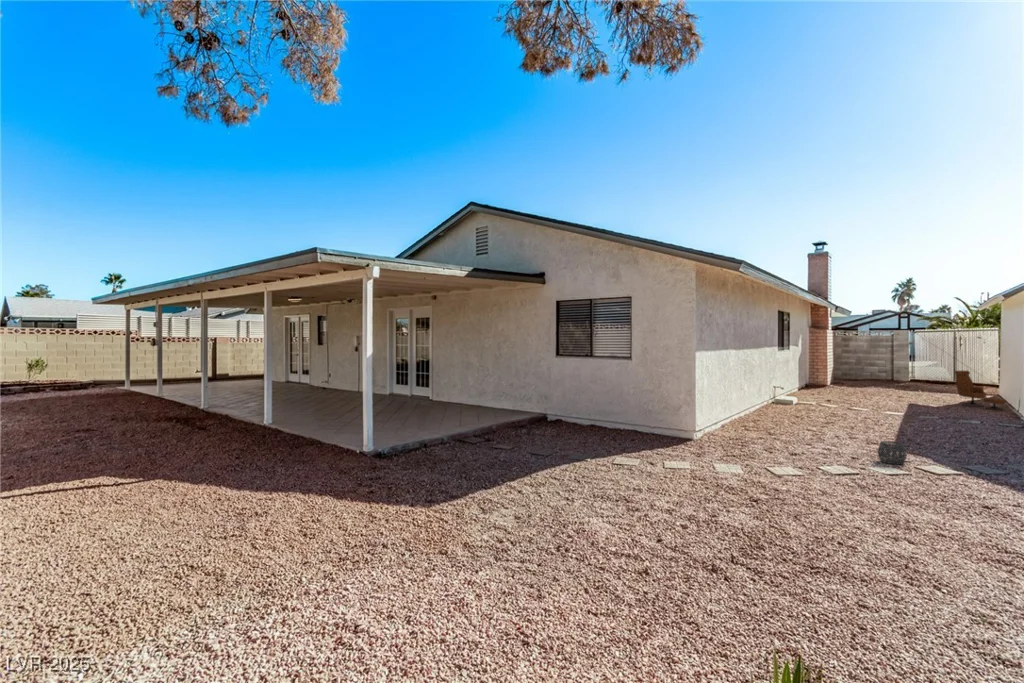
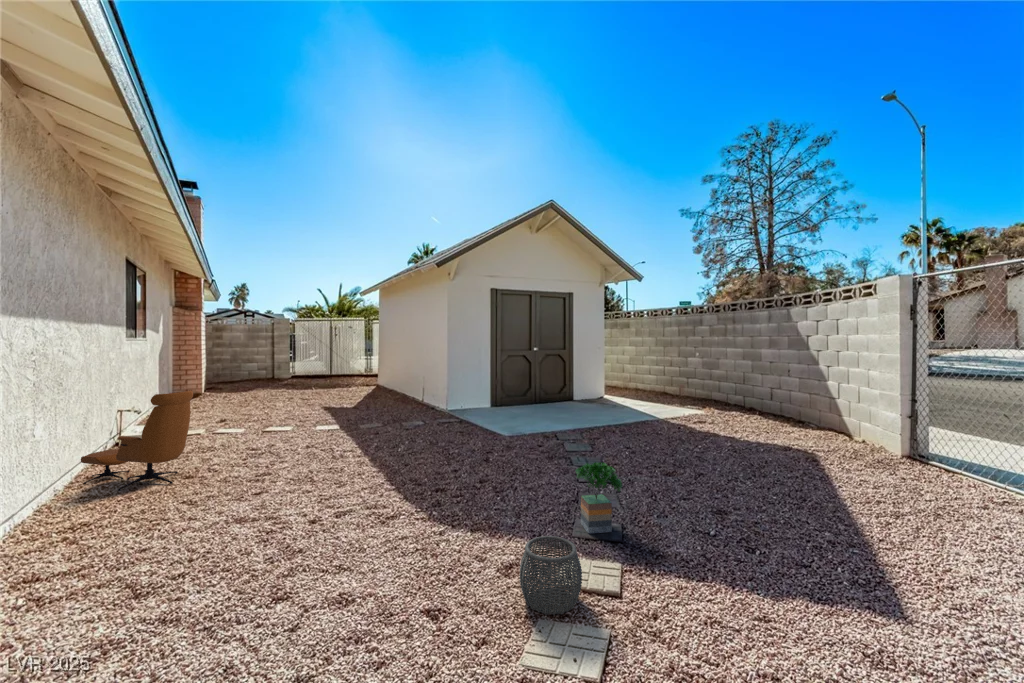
lounge chair: present [955,371,1006,409] -> present [81,390,193,491]
potted tree: none [954,430,984,466] -> present [576,462,622,534]

